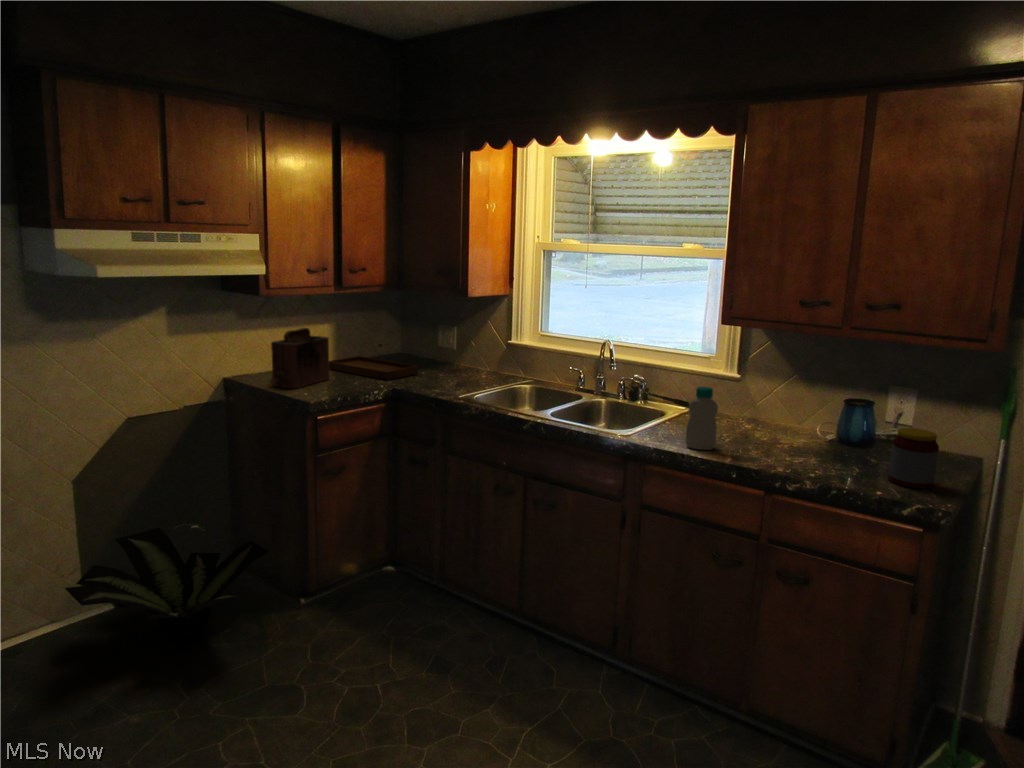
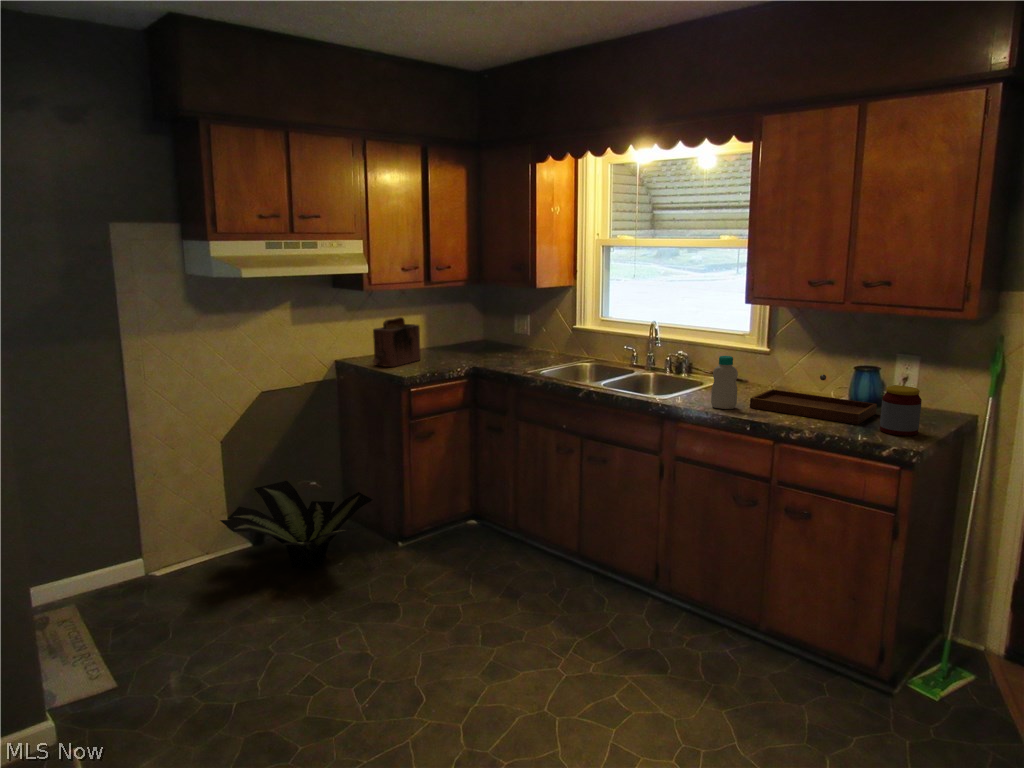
tray: present [329,343,418,380] -> present [750,375,877,425]

